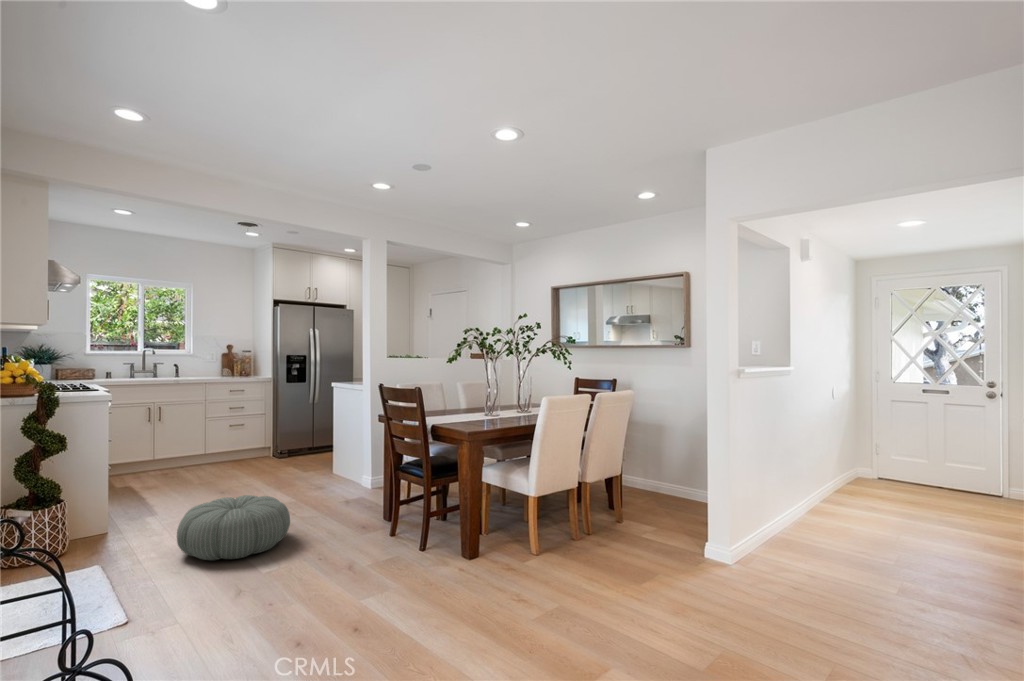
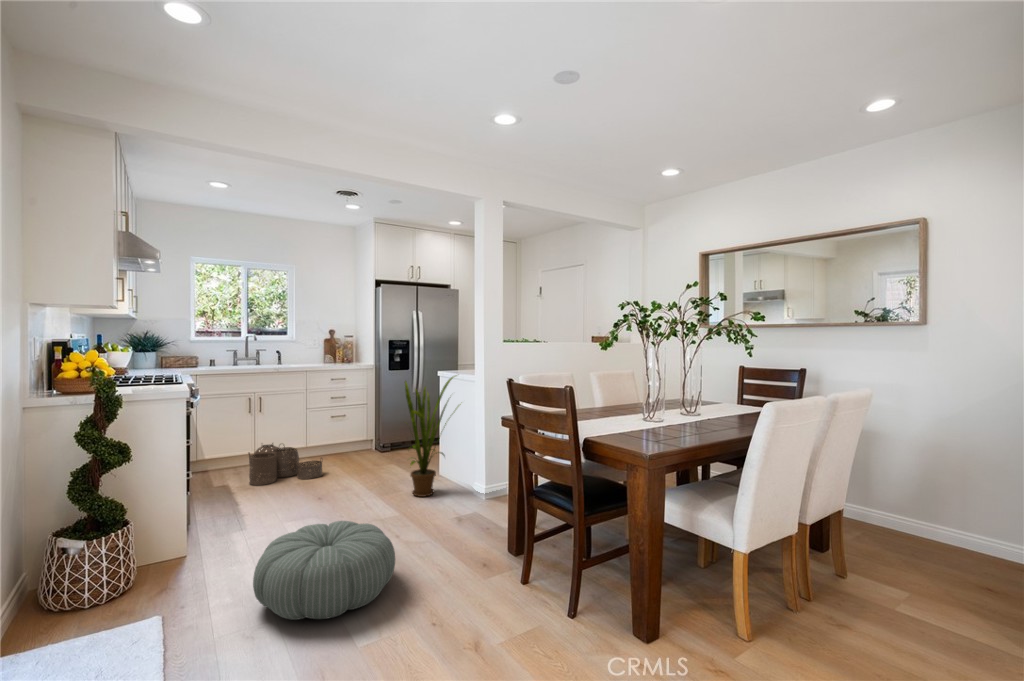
house plant: none [298,384,354,489] -> present [405,376,461,497]
woven basket: none [150,449,222,485] -> present [248,443,323,485]

